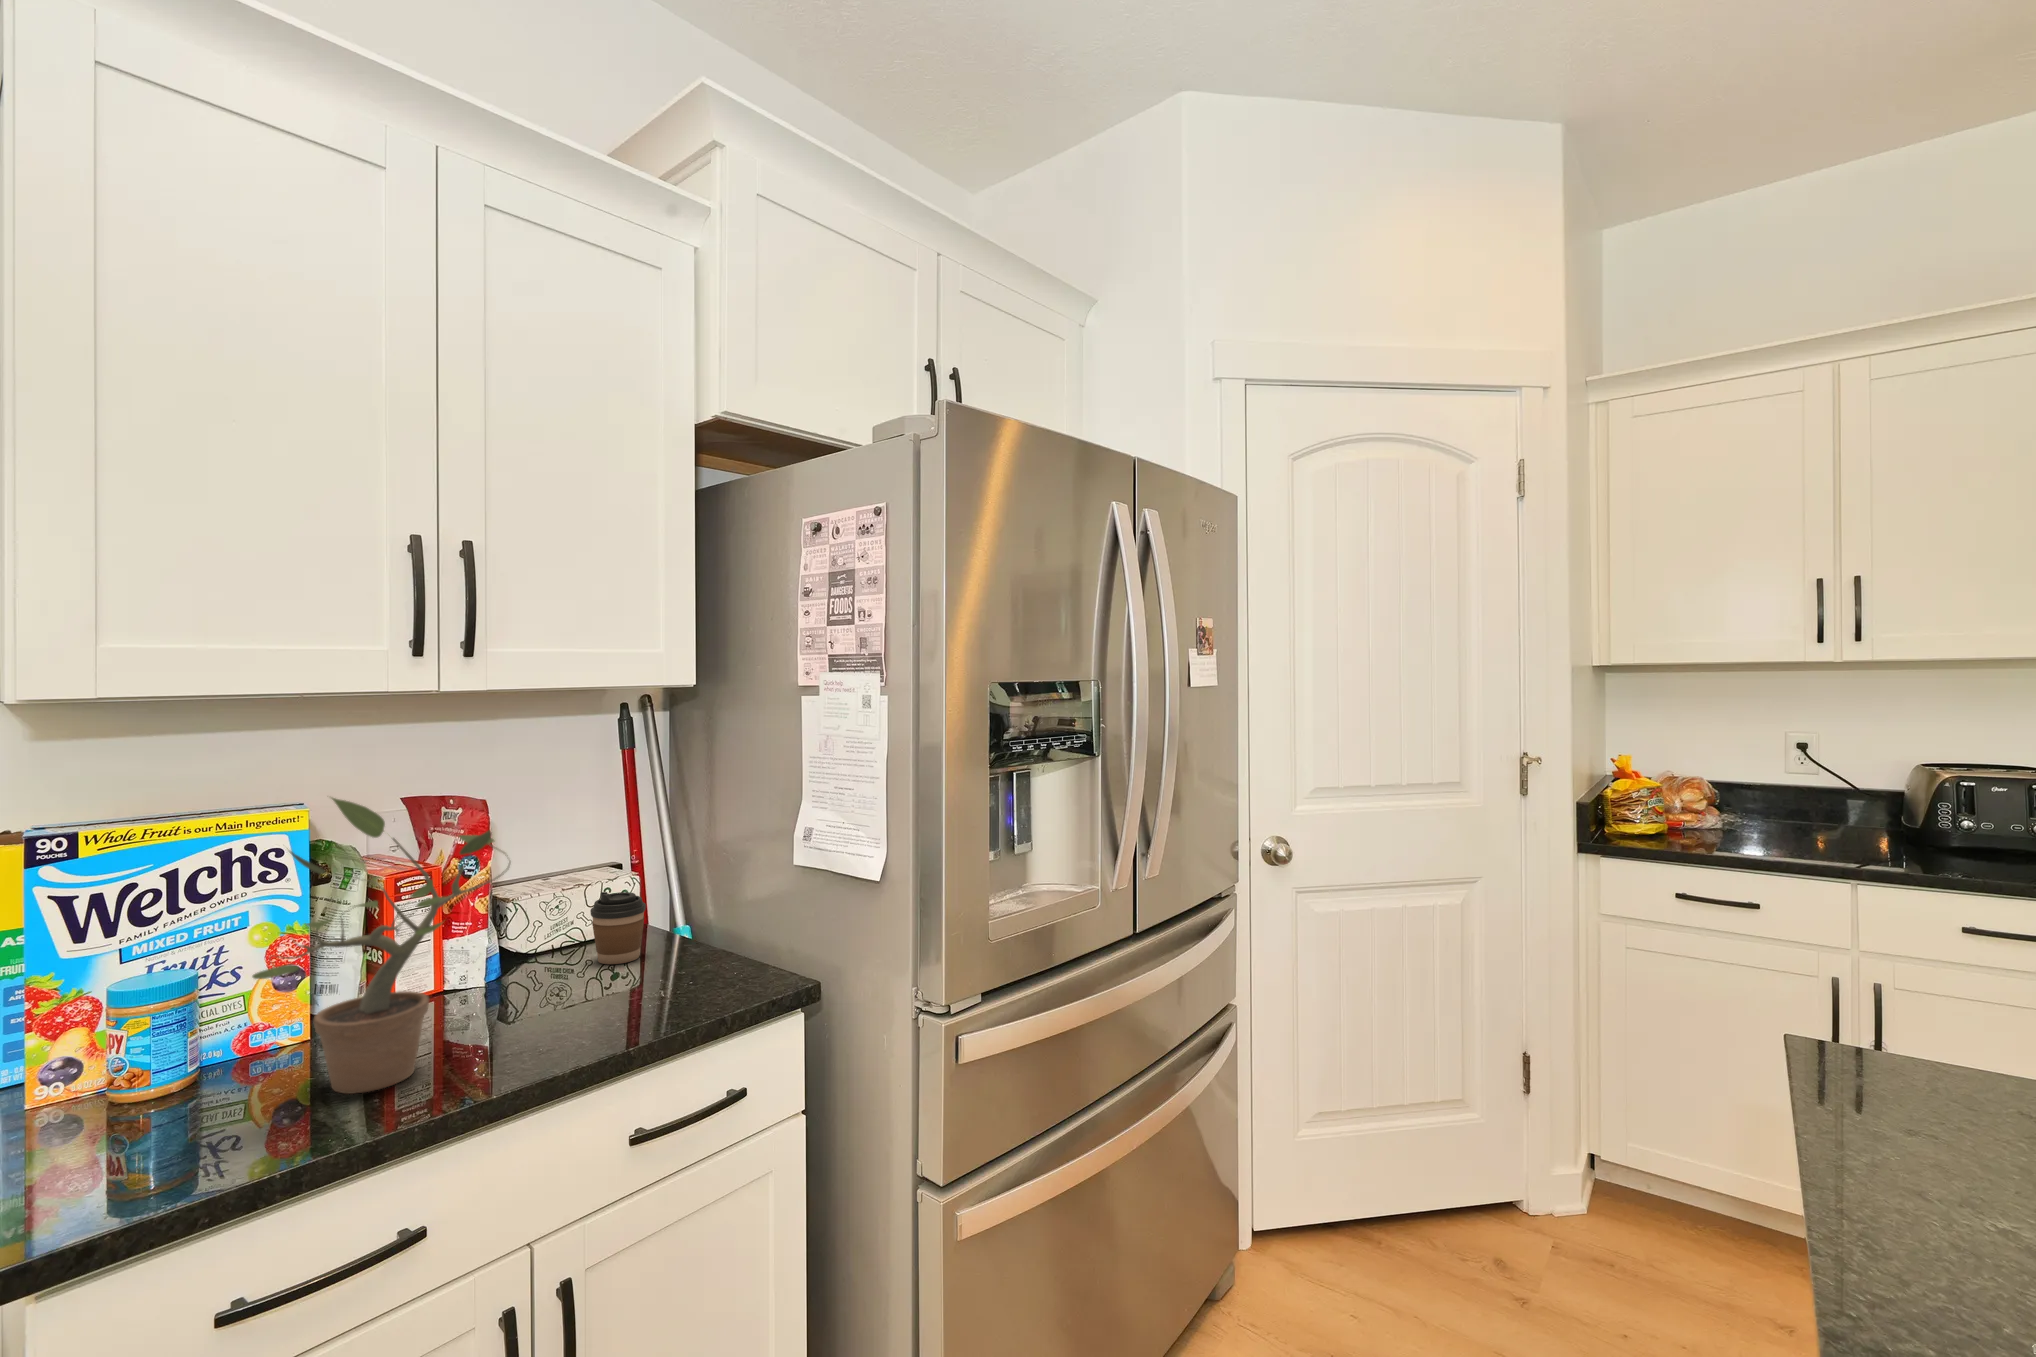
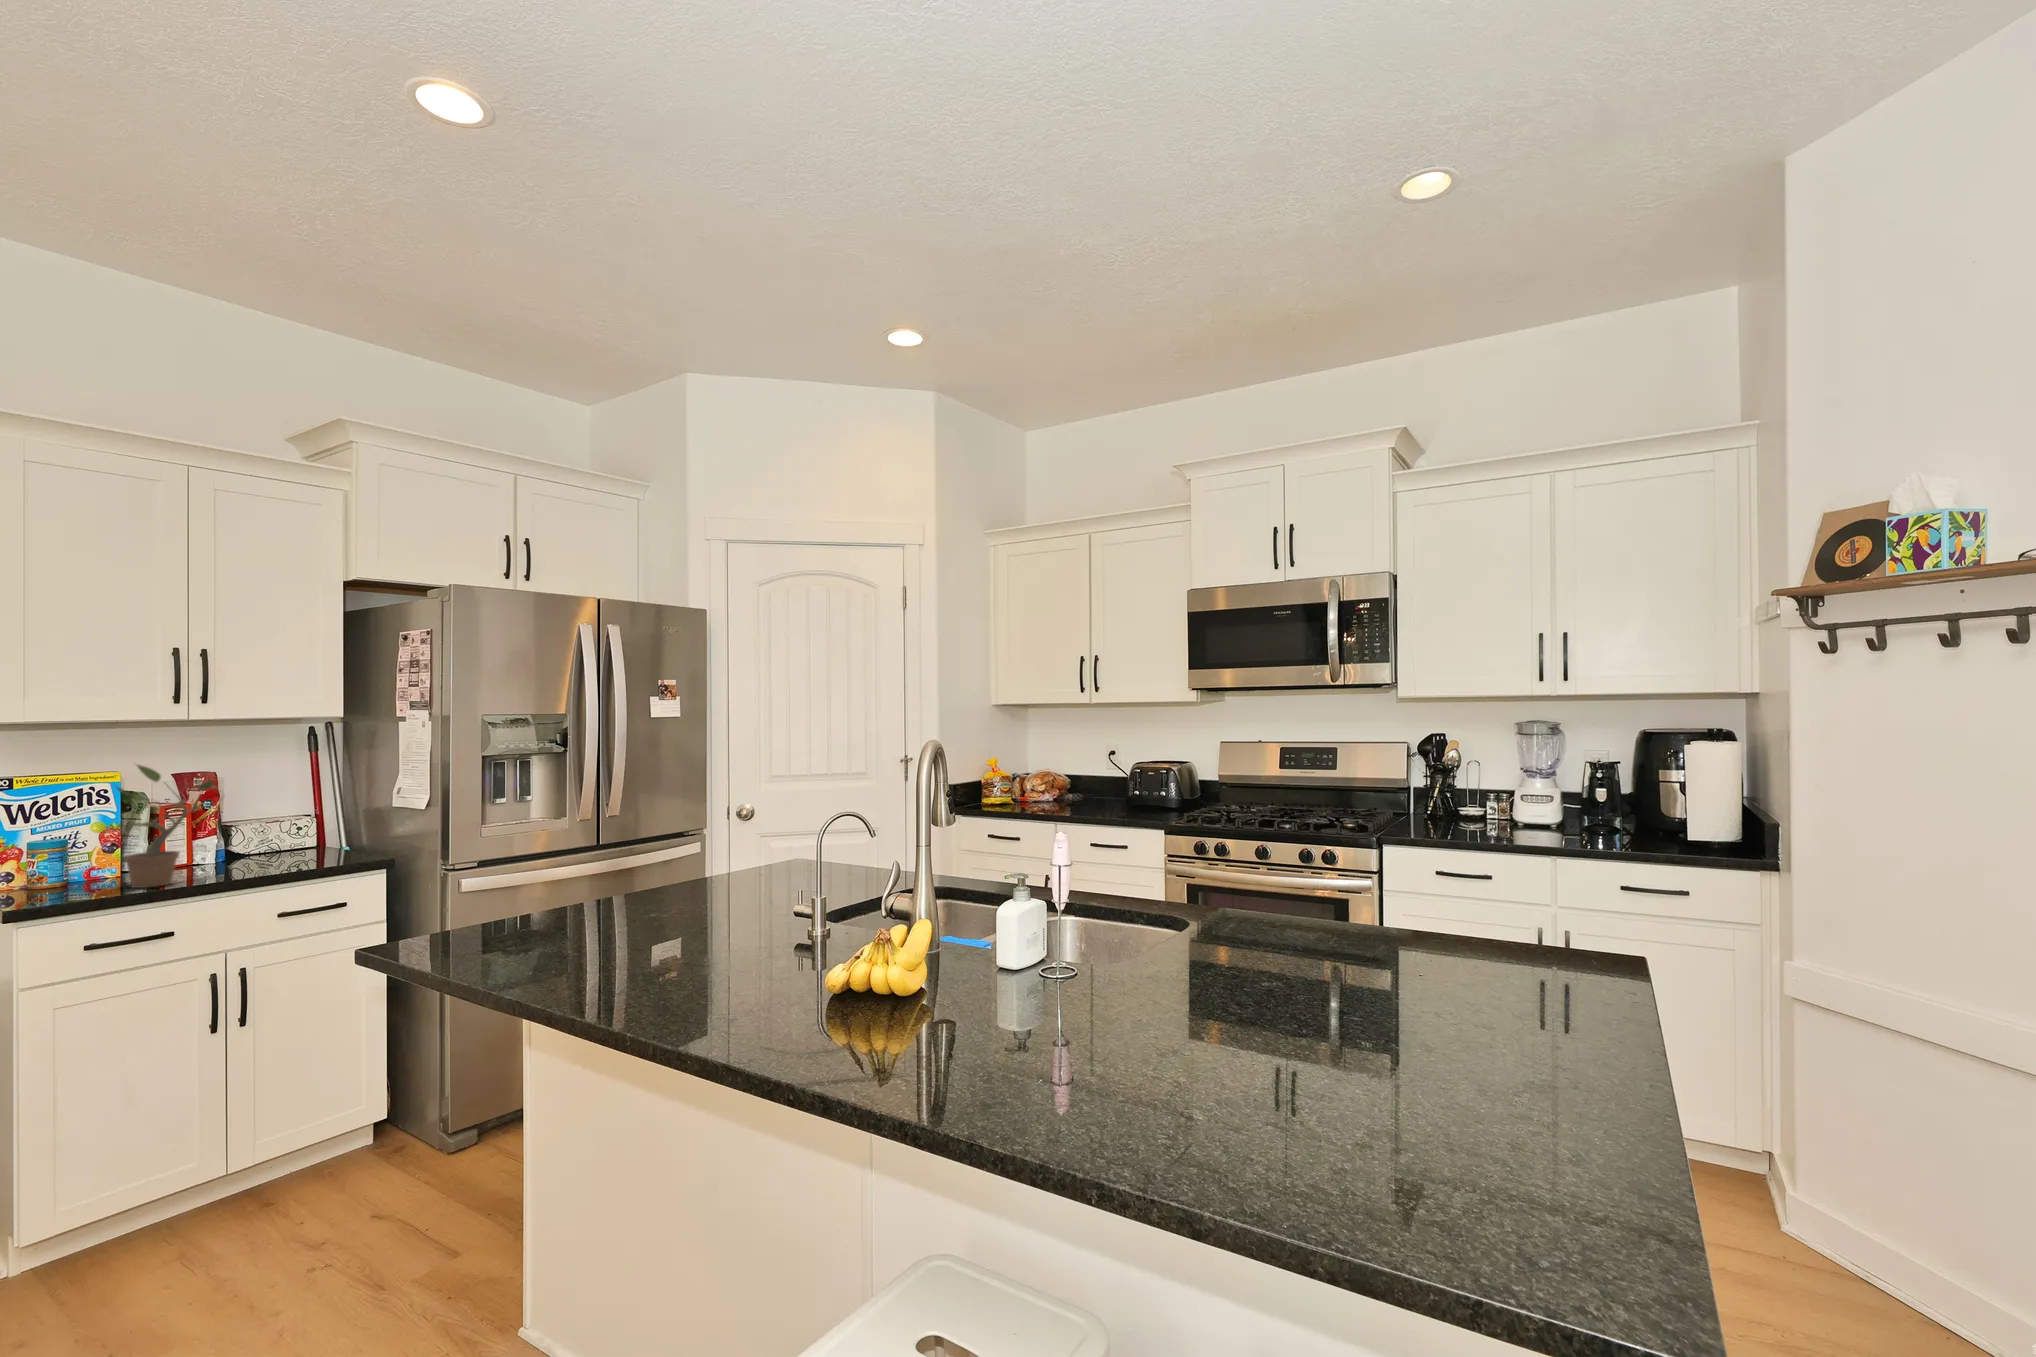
coffee cup: present [590,892,646,964] -> none [281,823,314,859]

